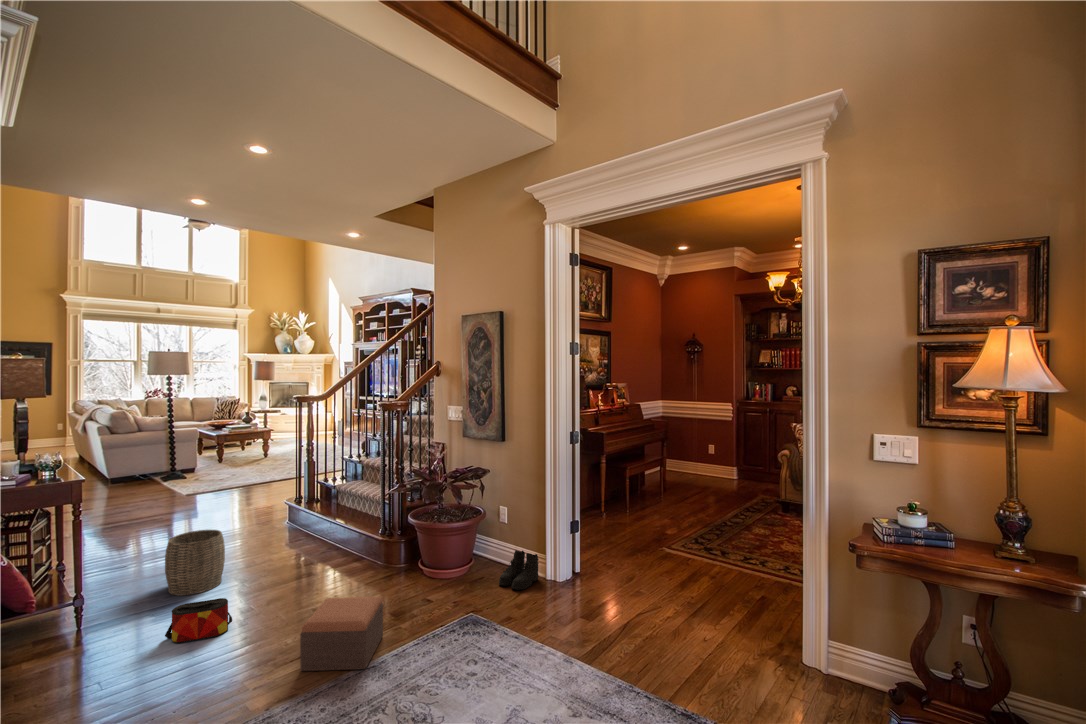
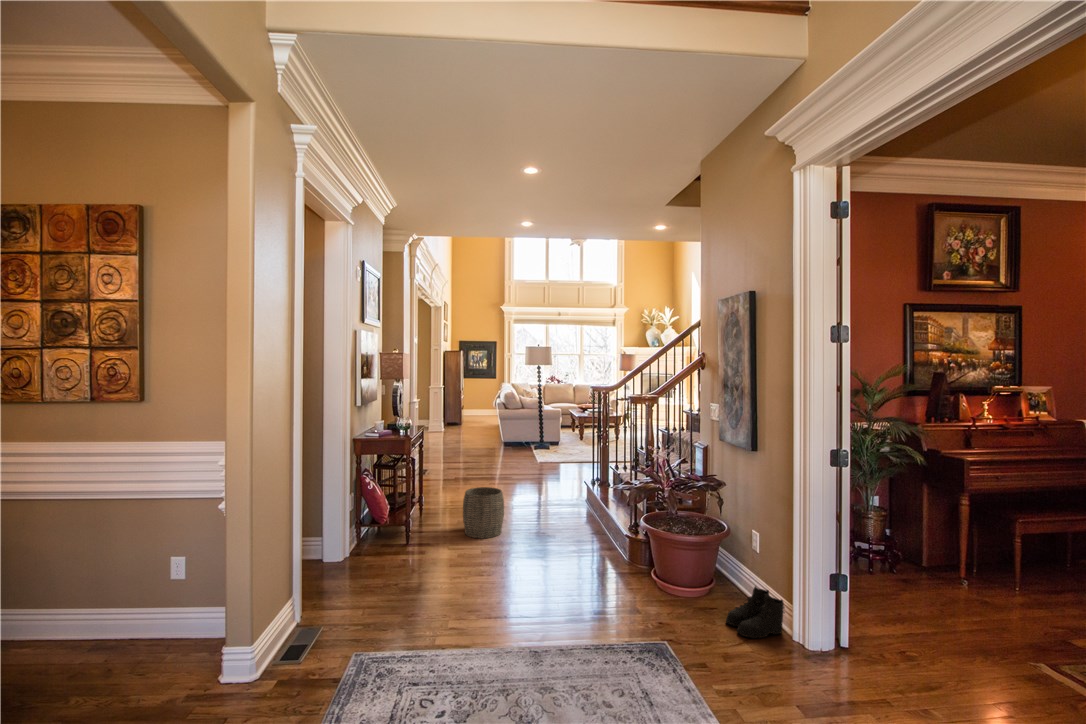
footstool: present [300,597,383,671] -> none [482,570,566,650]
bag: present [165,598,232,643] -> none [432,541,475,575]

